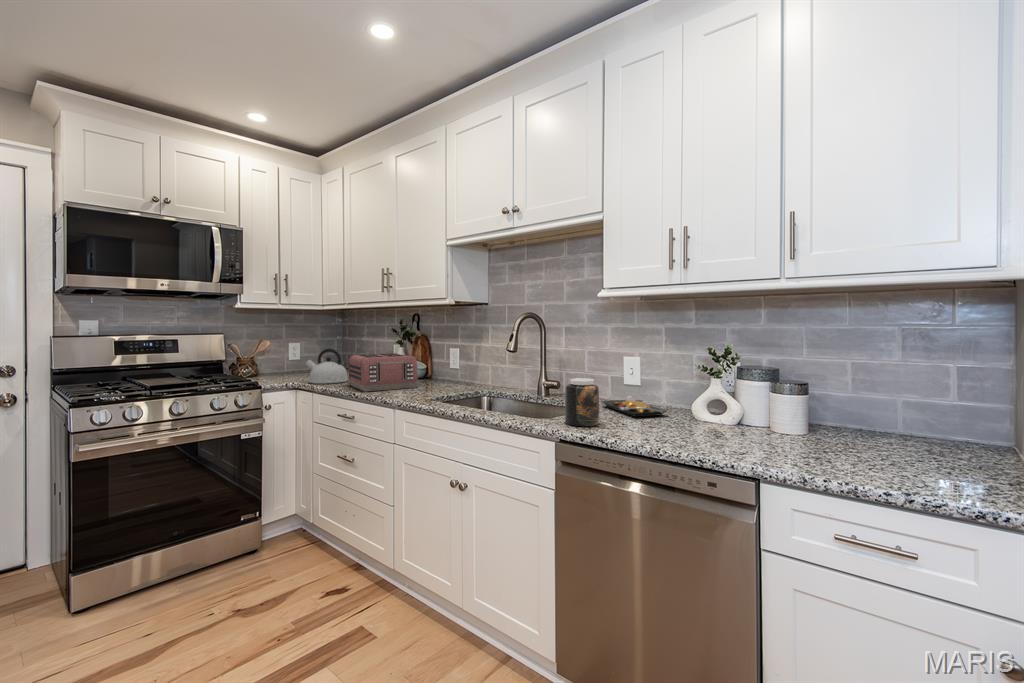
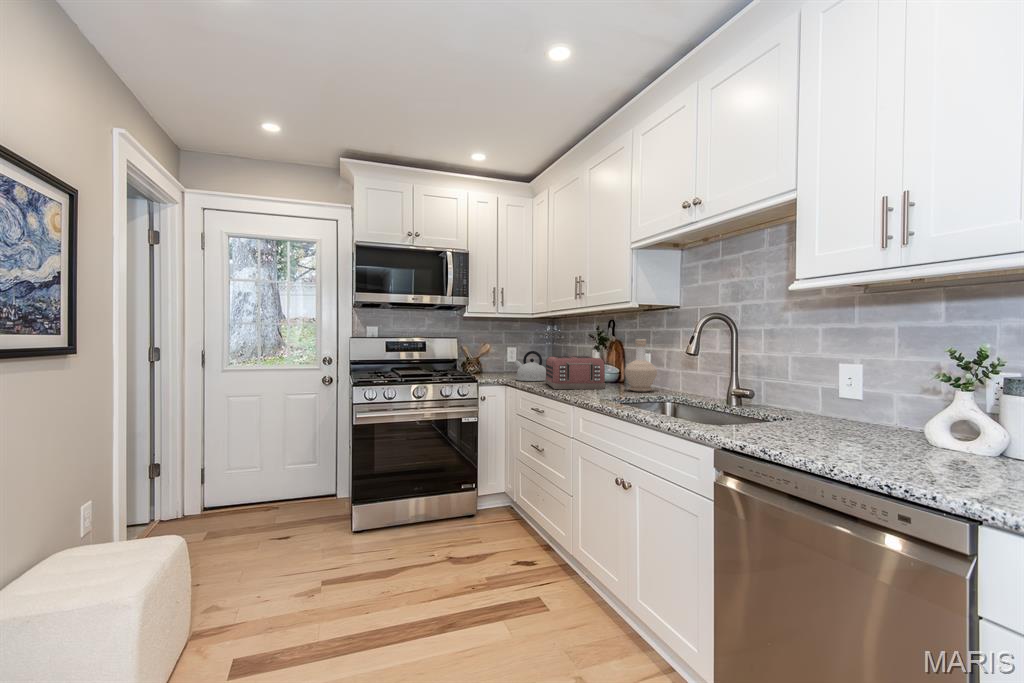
bottle: none [439,336,470,388] -> present [625,339,657,392]
jar: present [565,378,599,426] -> none [734,382,776,436]
plate: present [602,396,667,417] -> none [796,408,885,435]

